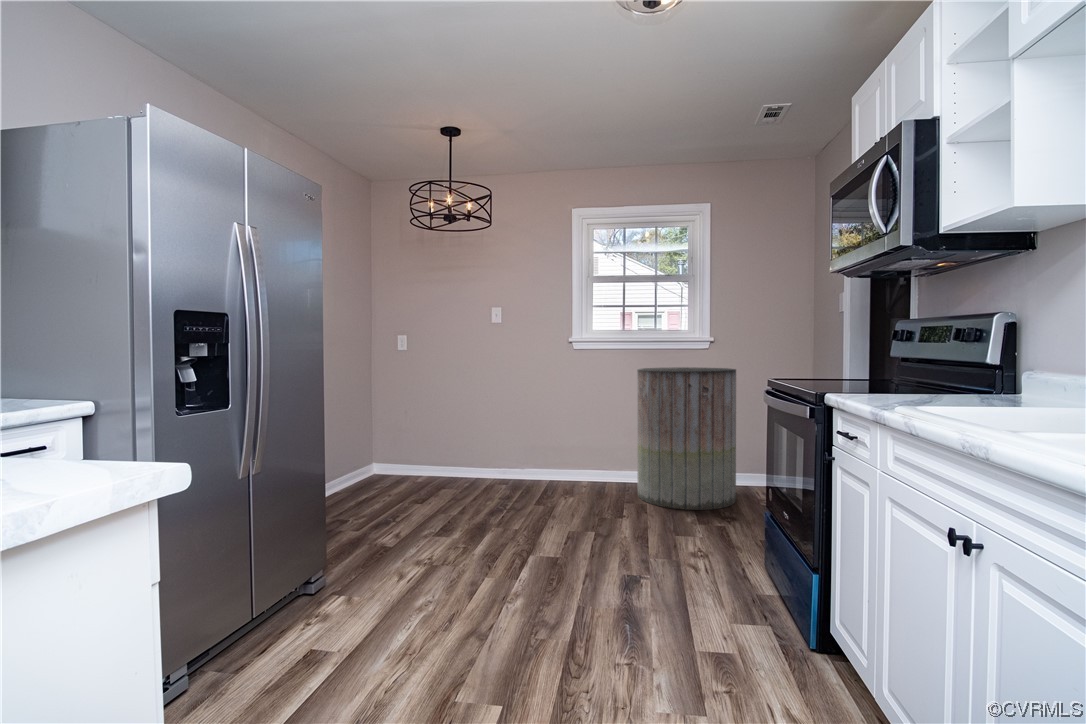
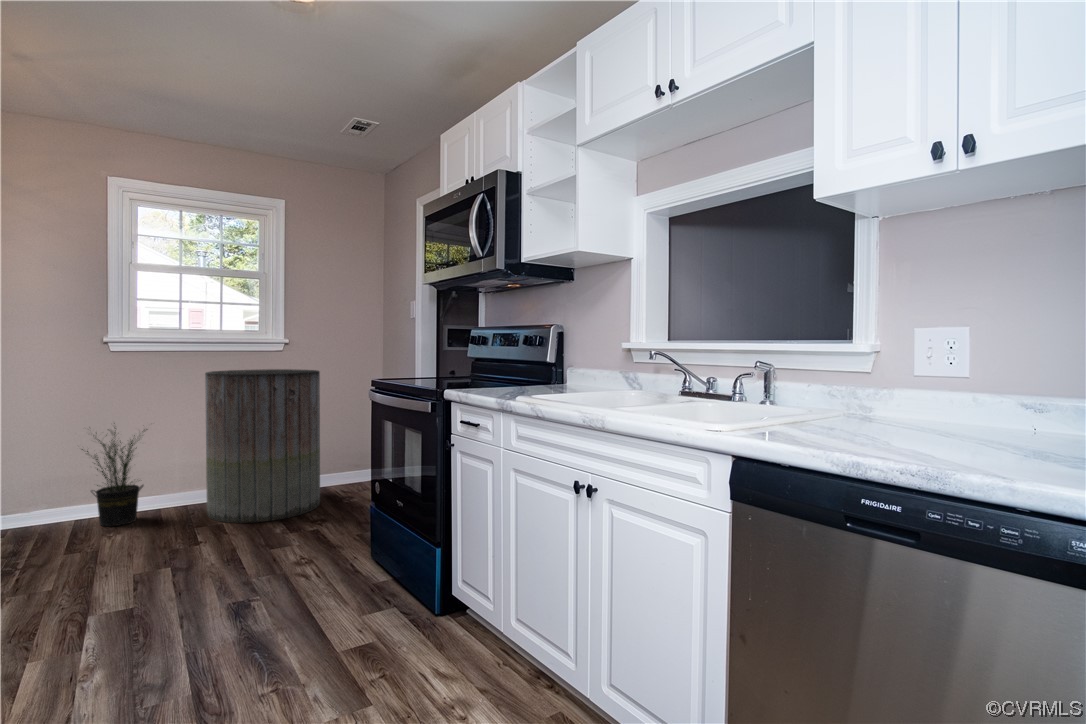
potted plant: none [550,406,601,490] -> present [82,423,147,527]

